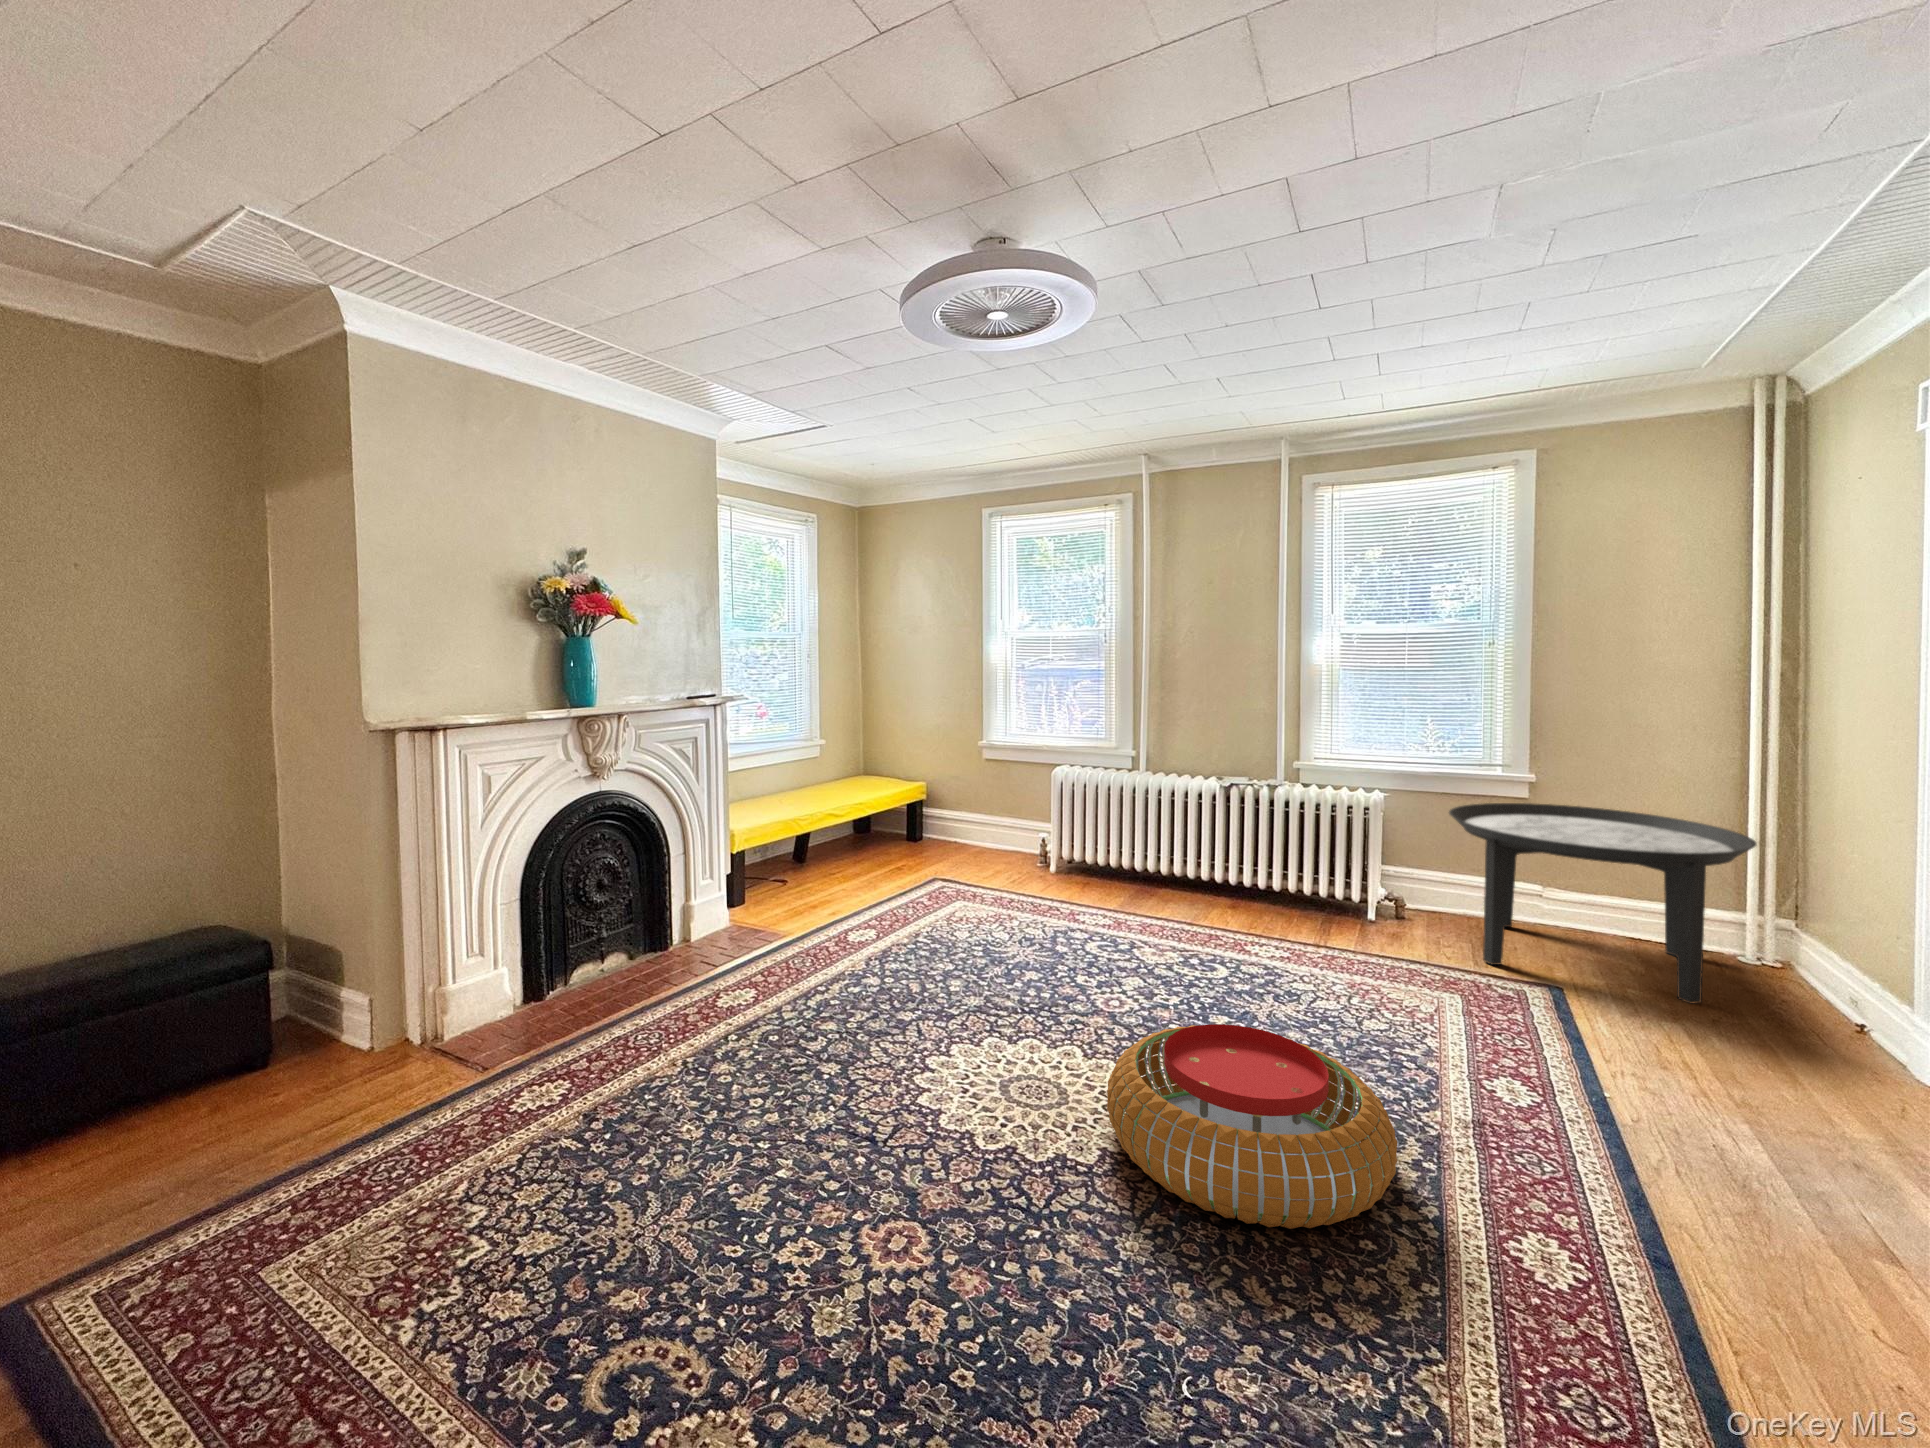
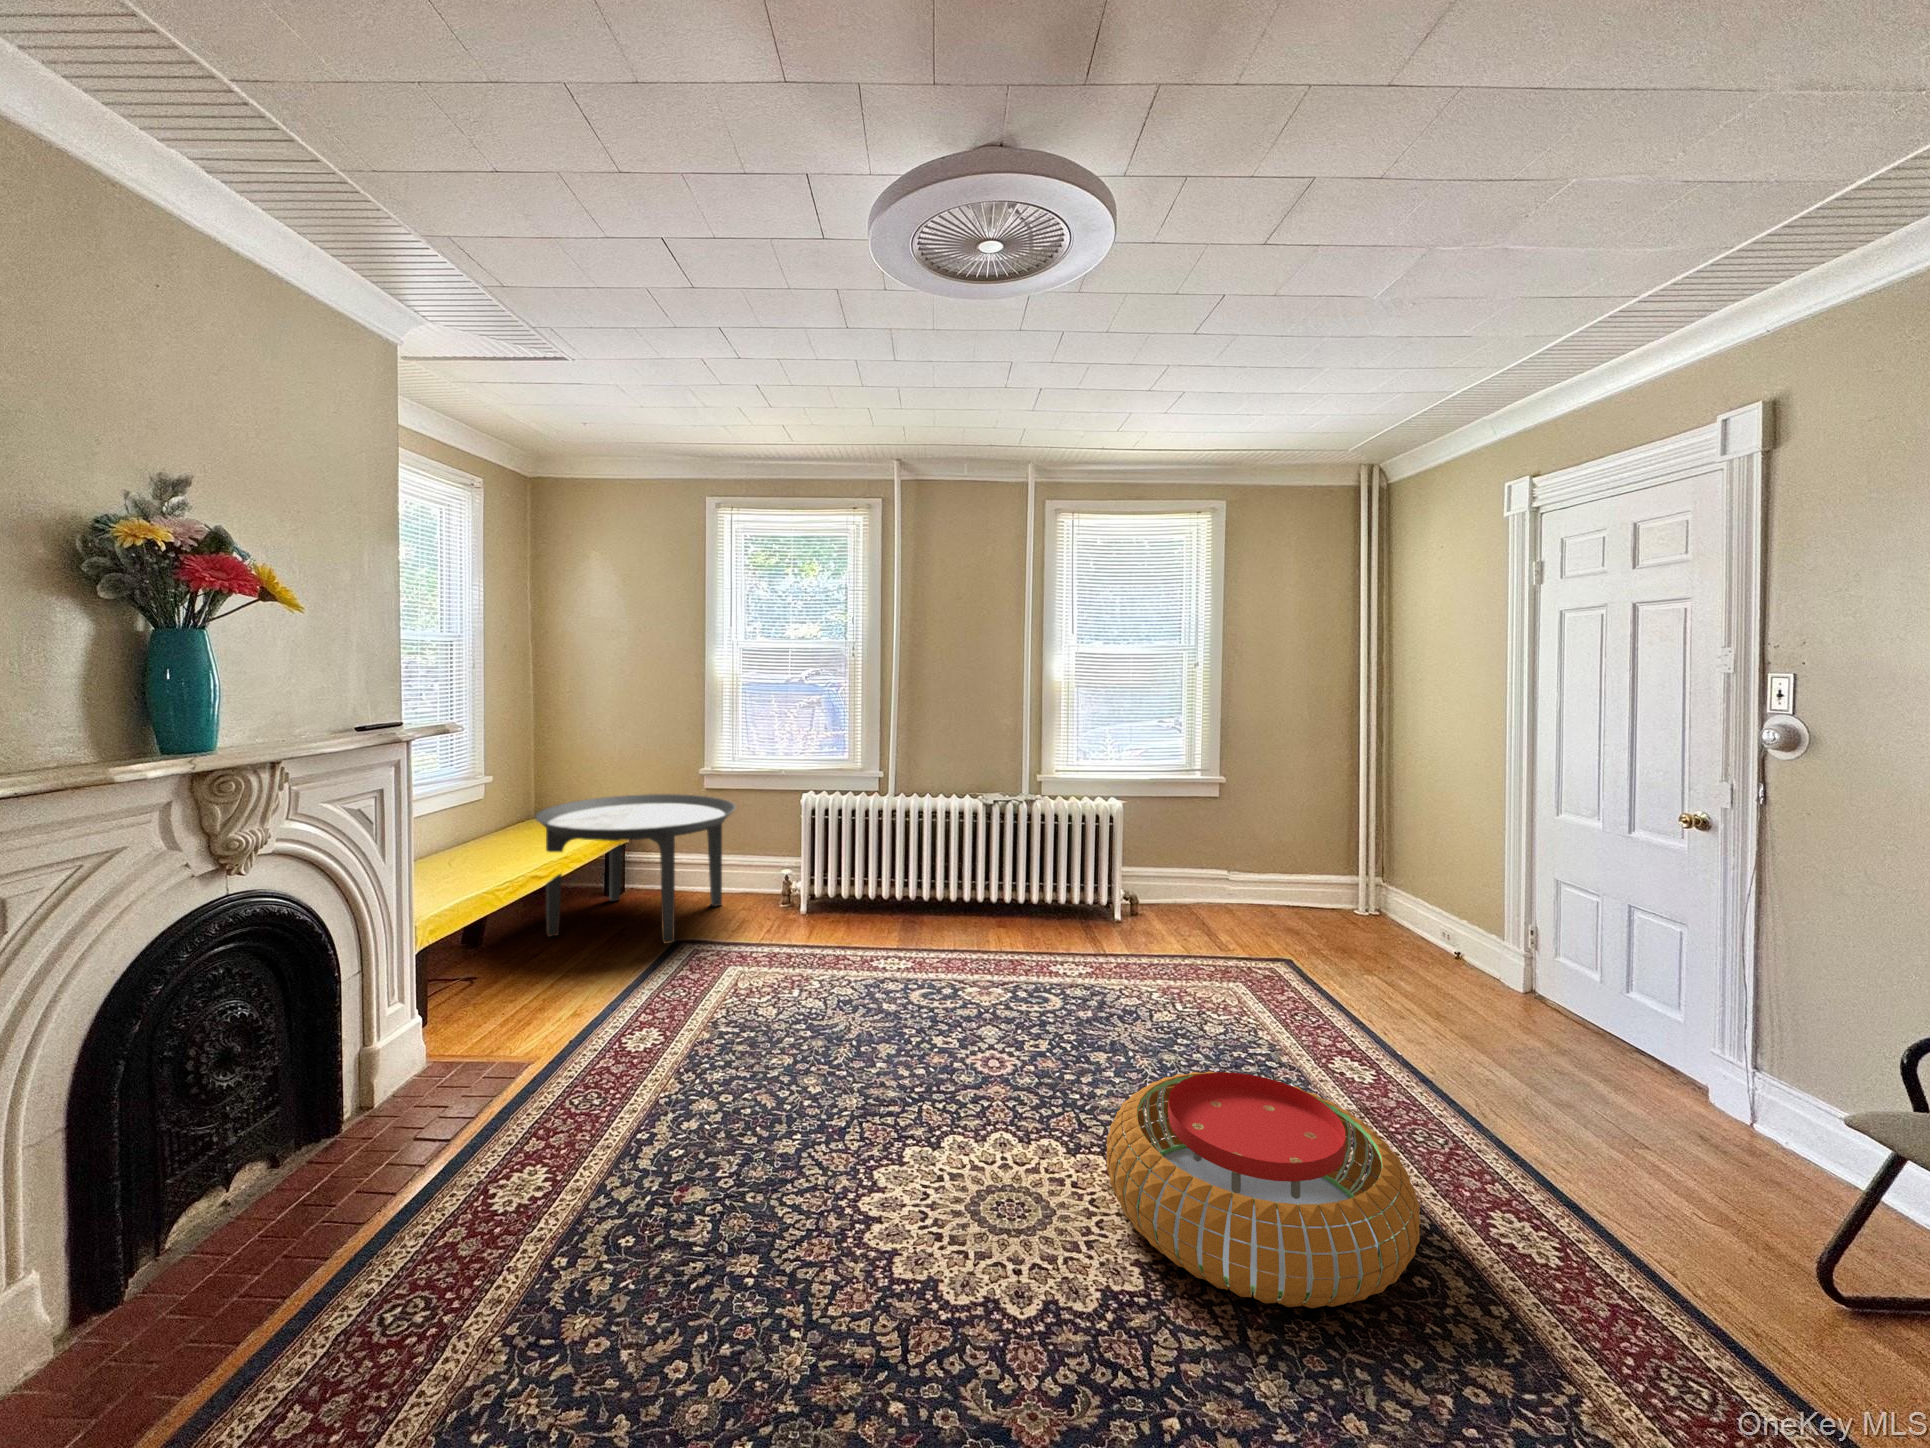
round table: present [1449,803,1756,1003] -> present [535,794,736,943]

